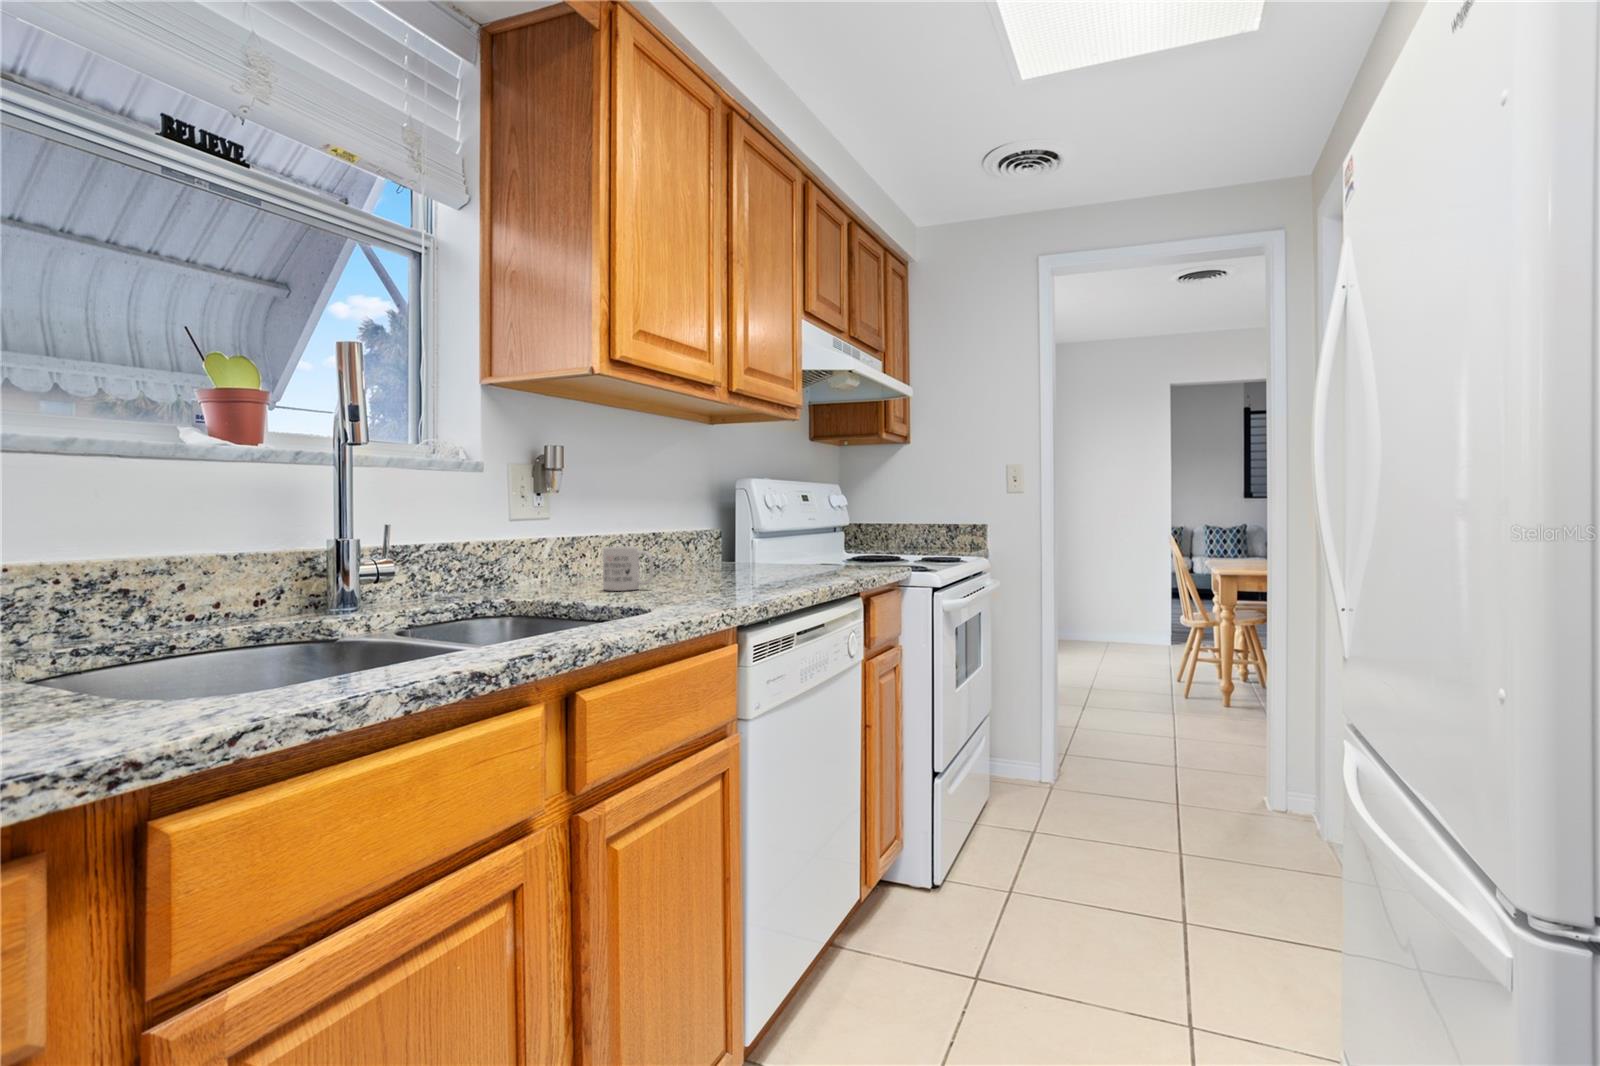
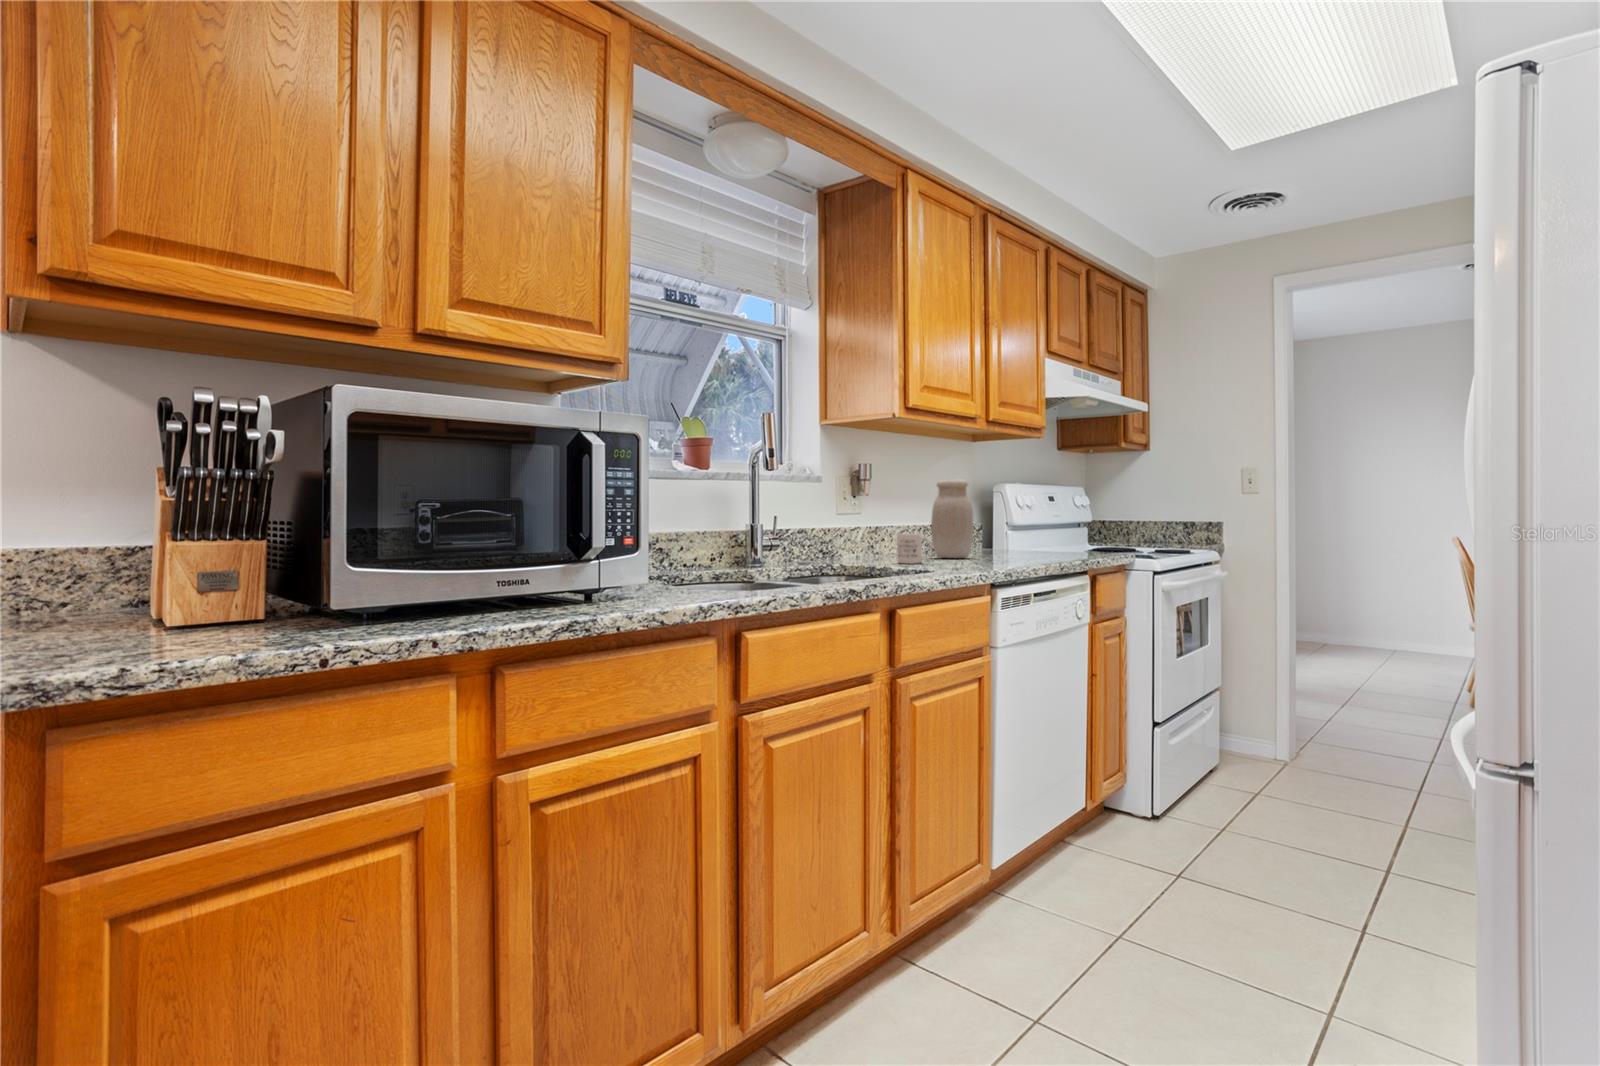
jar: none [656,471,712,577] -> present [931,479,974,558]

